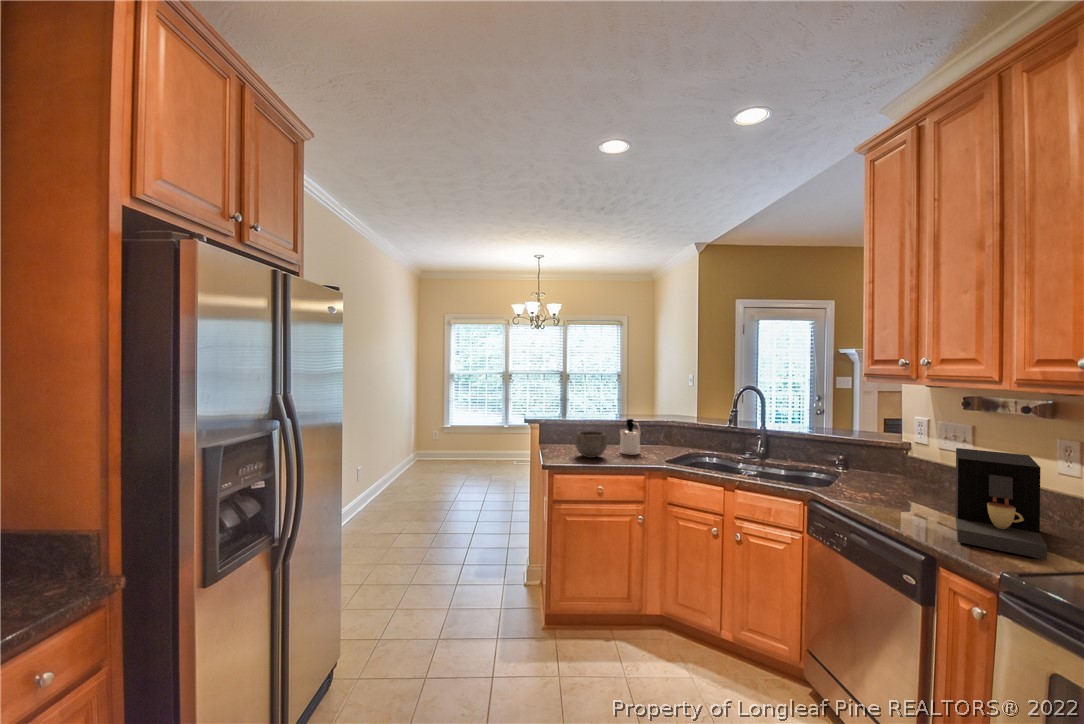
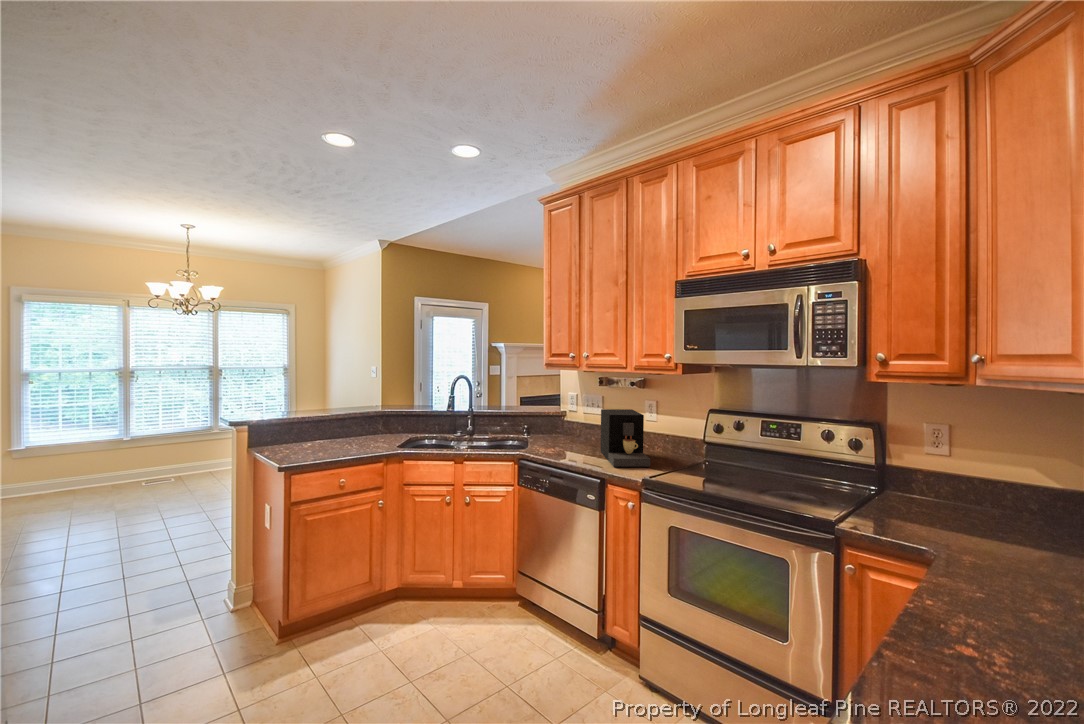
soap dispenser: present [620,419,641,455] -> none [342,412,368,448]
ceramic bowl: present [575,431,607,458] -> none [296,428,334,457]

